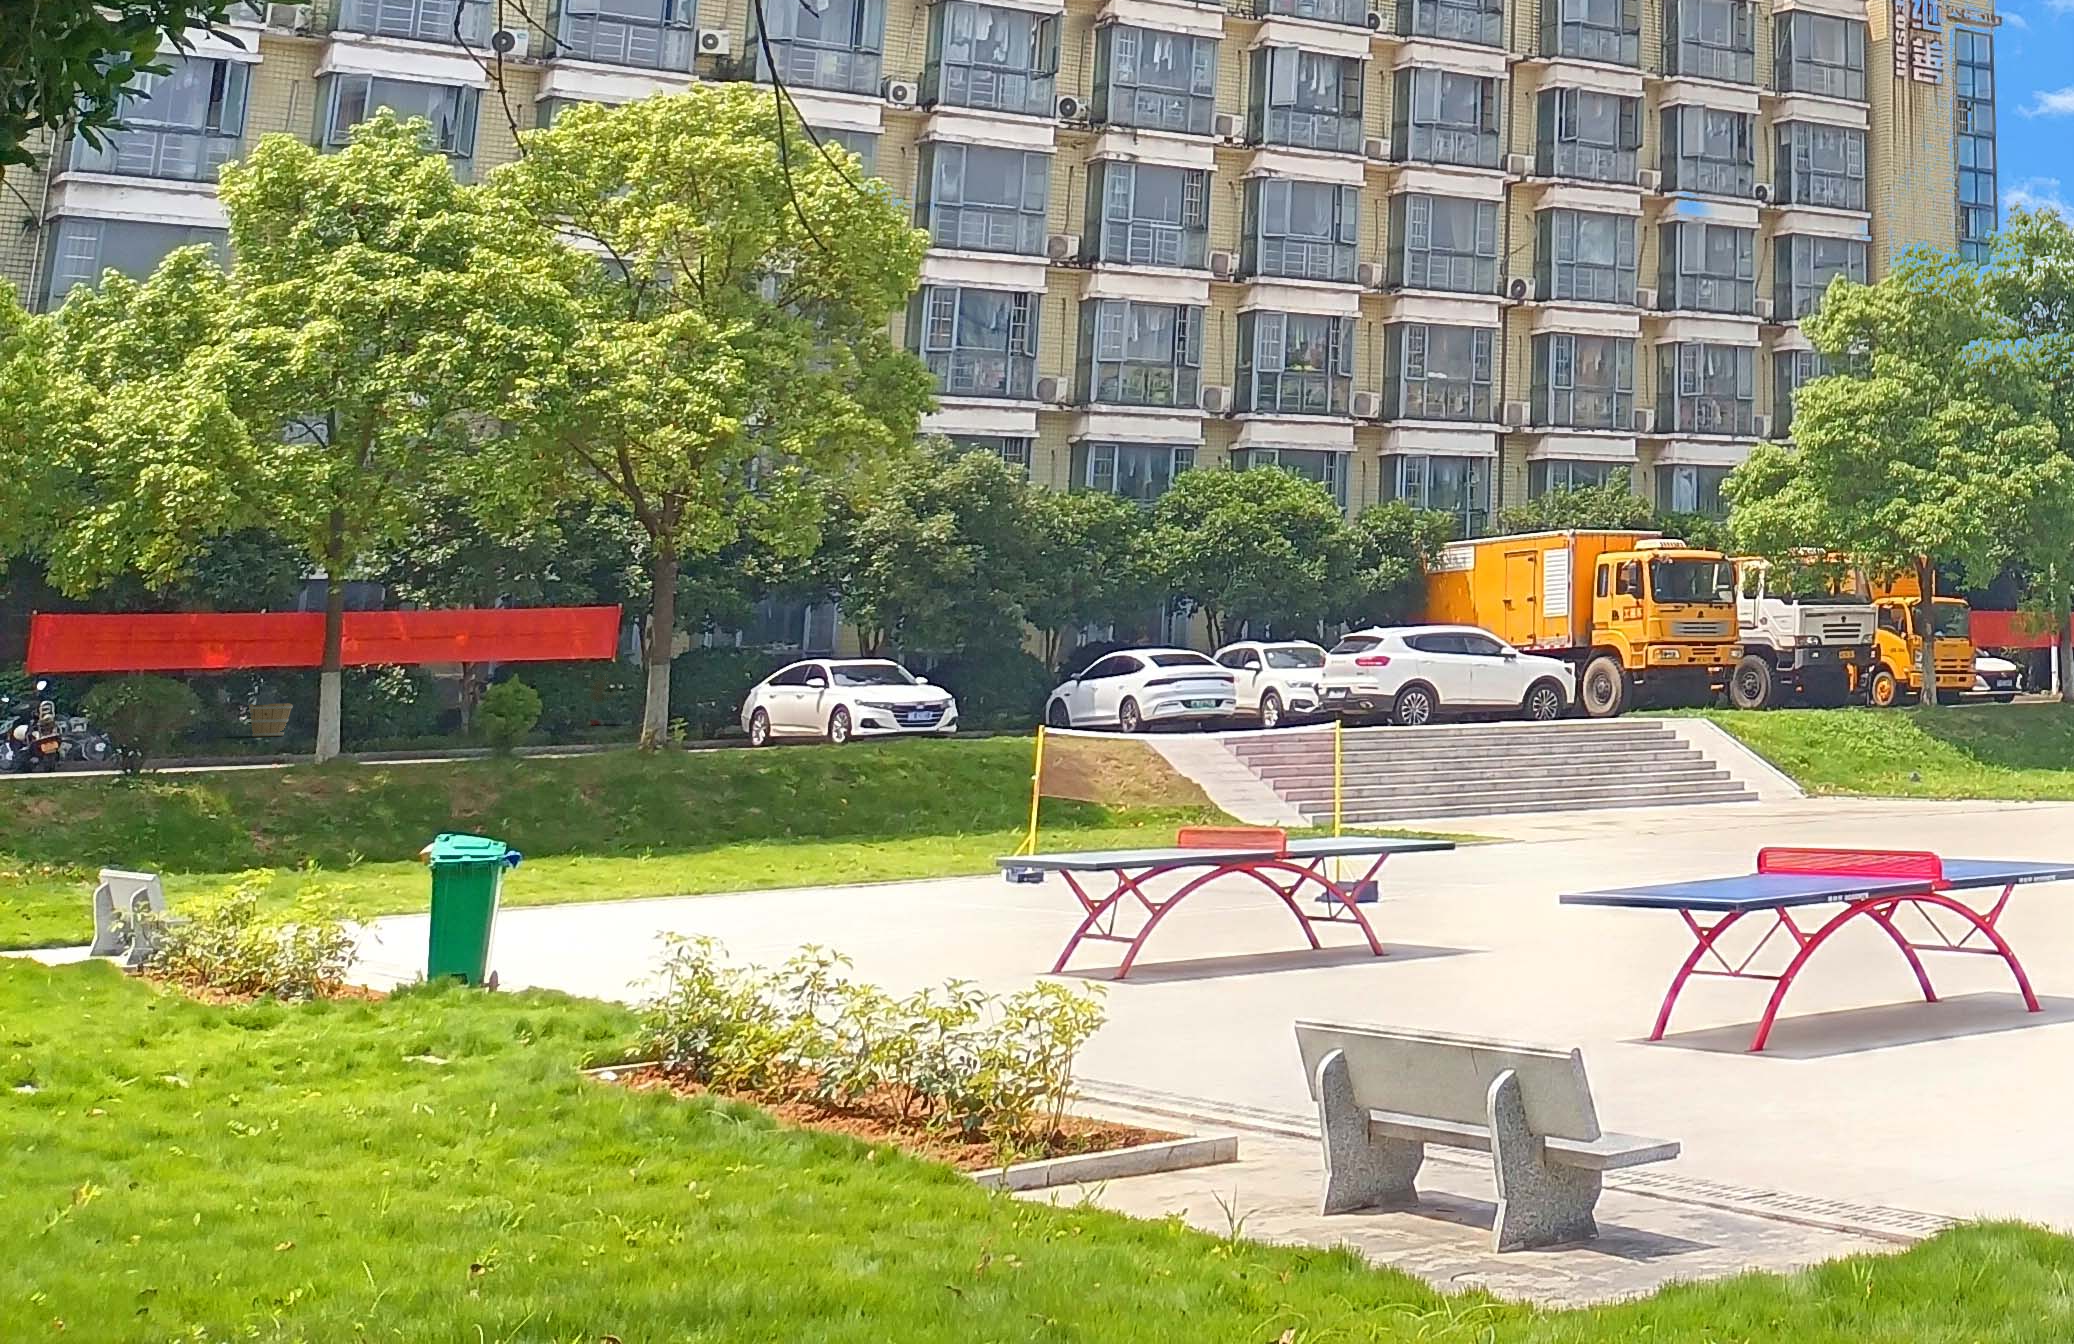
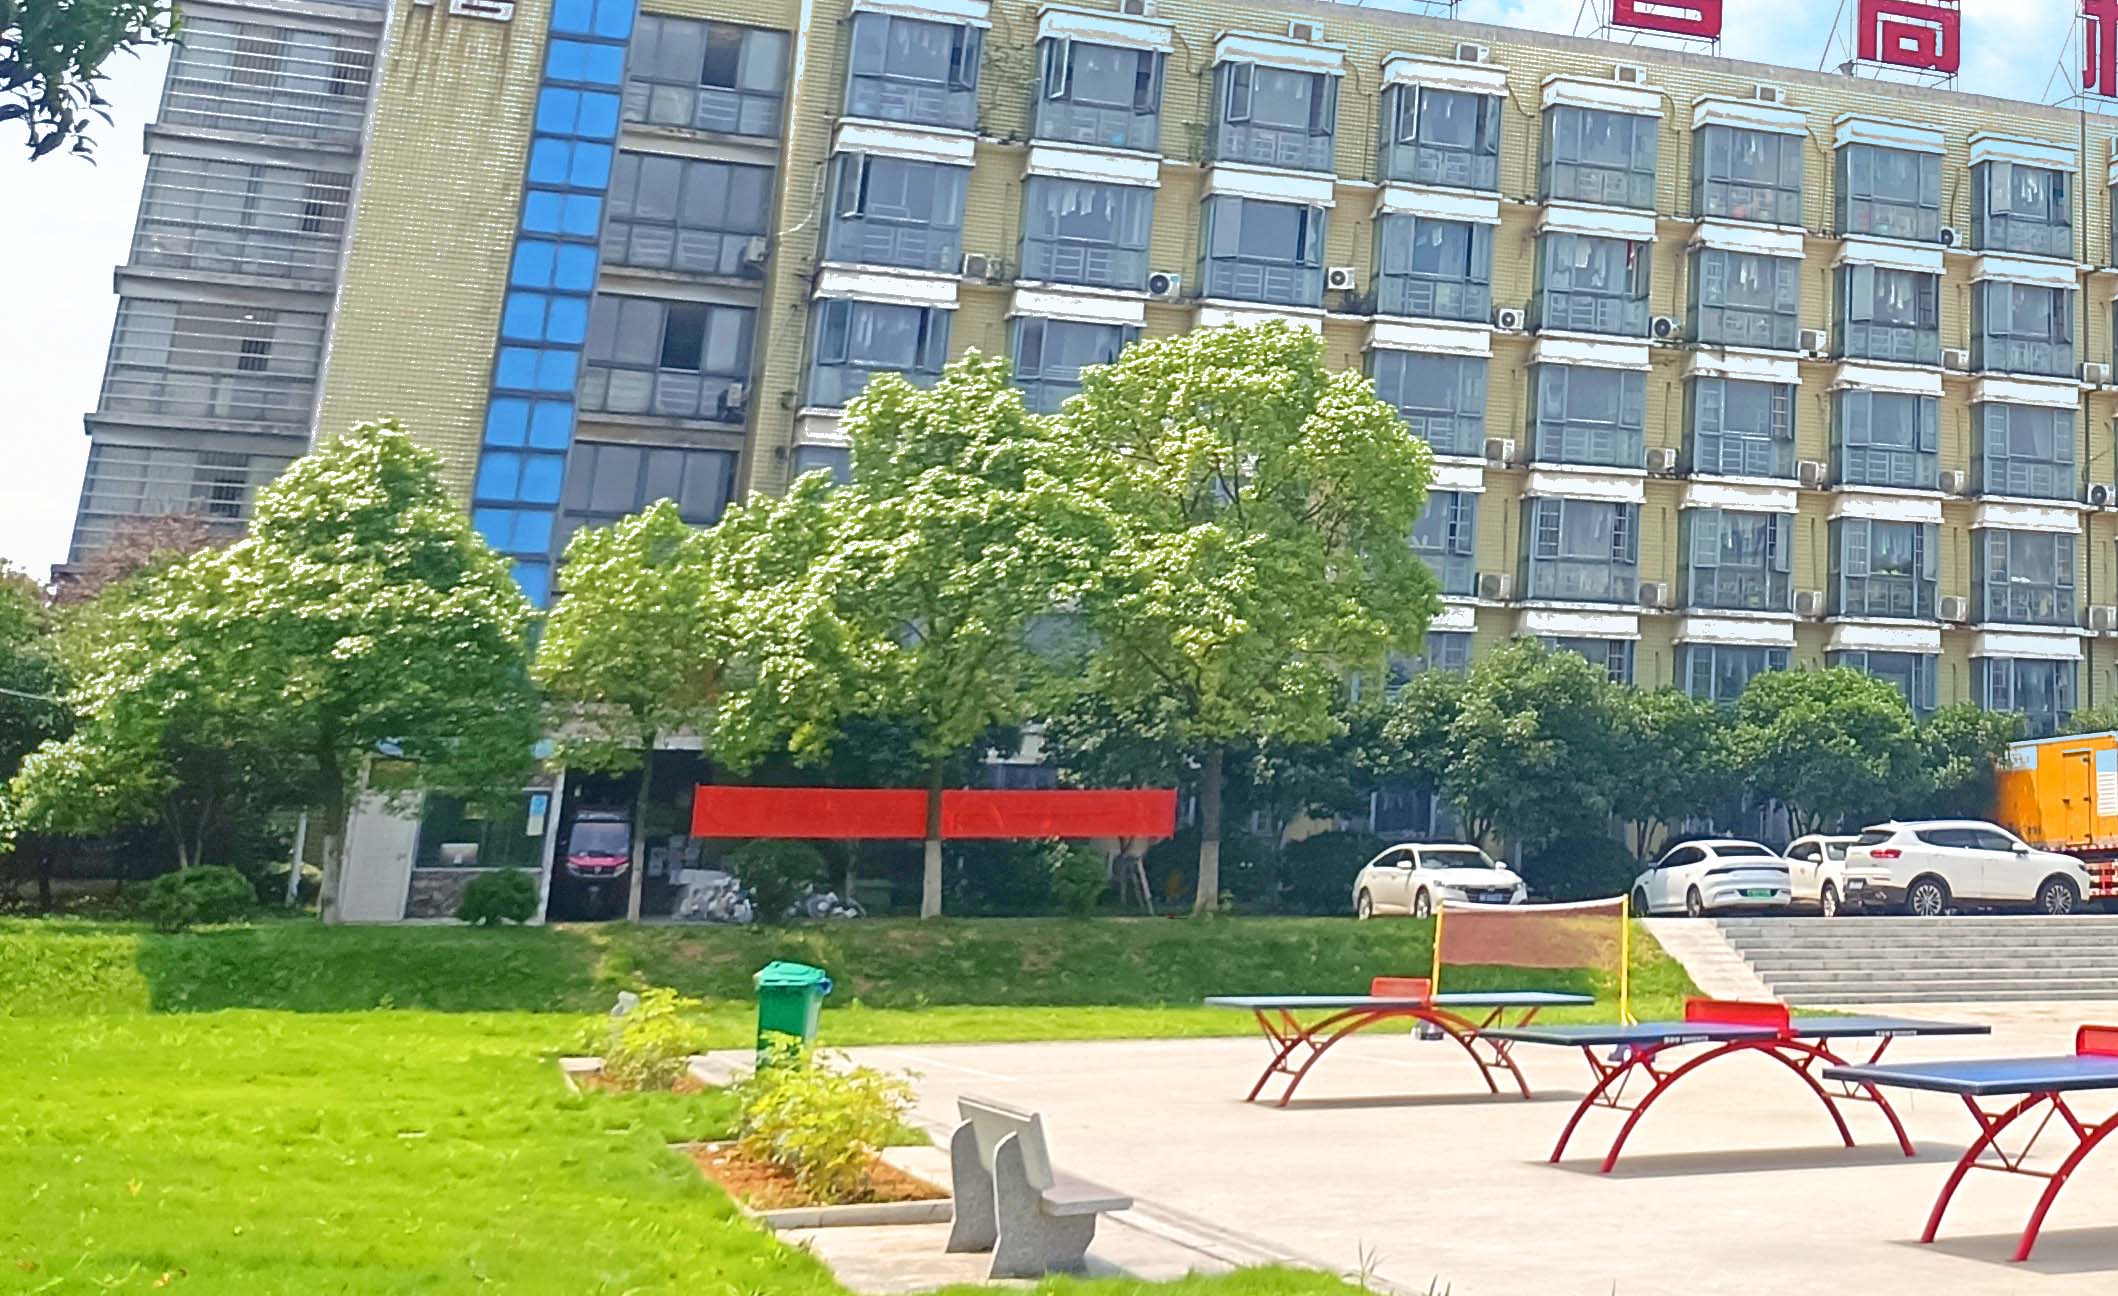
wooden bucket: present [249,703,293,737] -> none [873,891,909,921]

